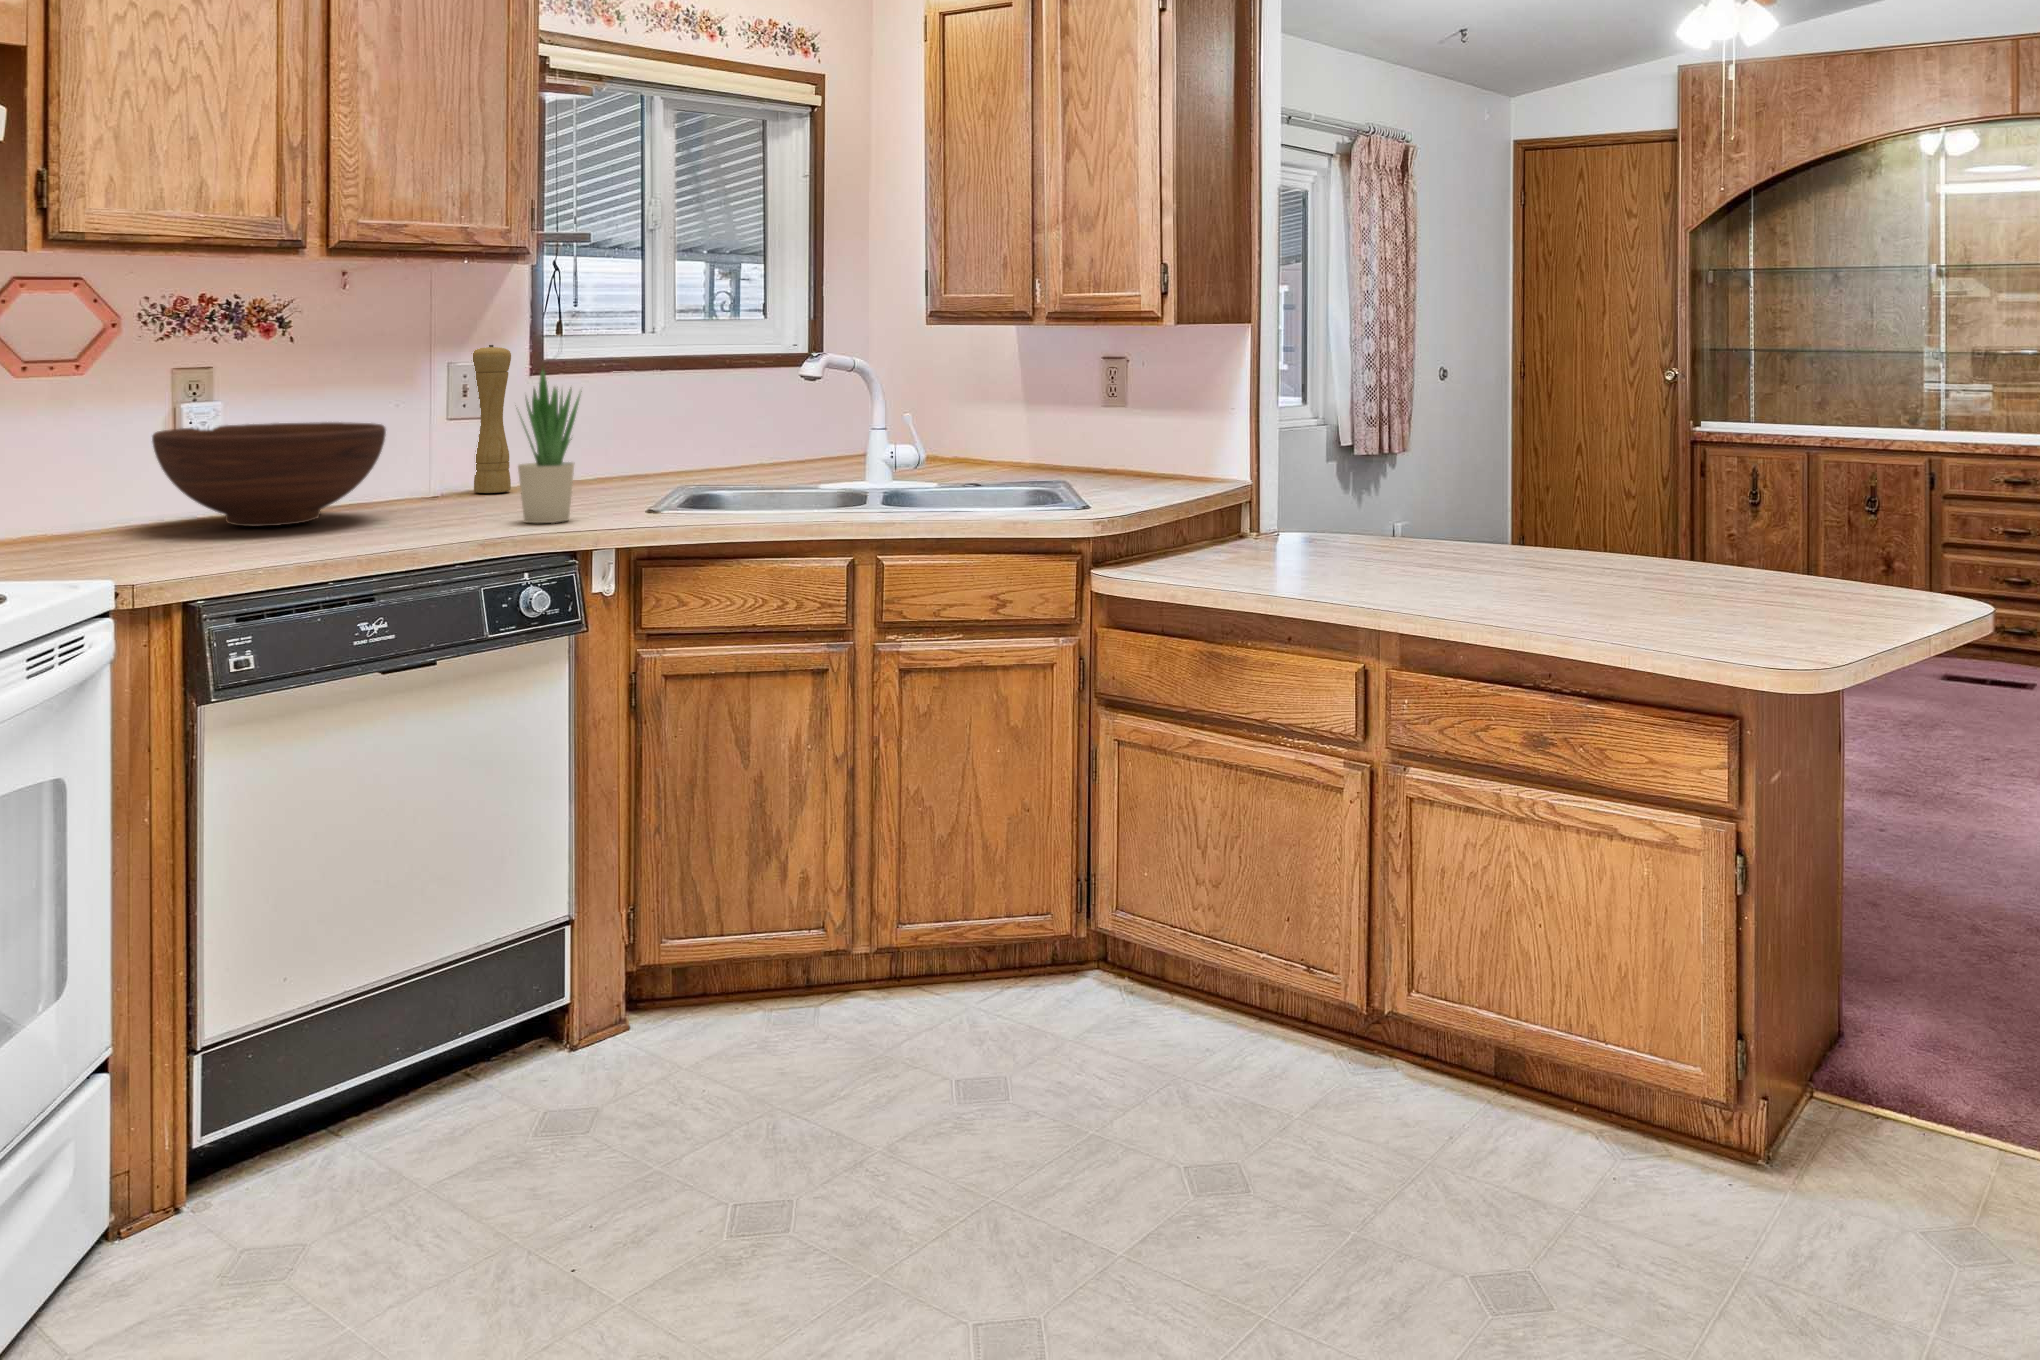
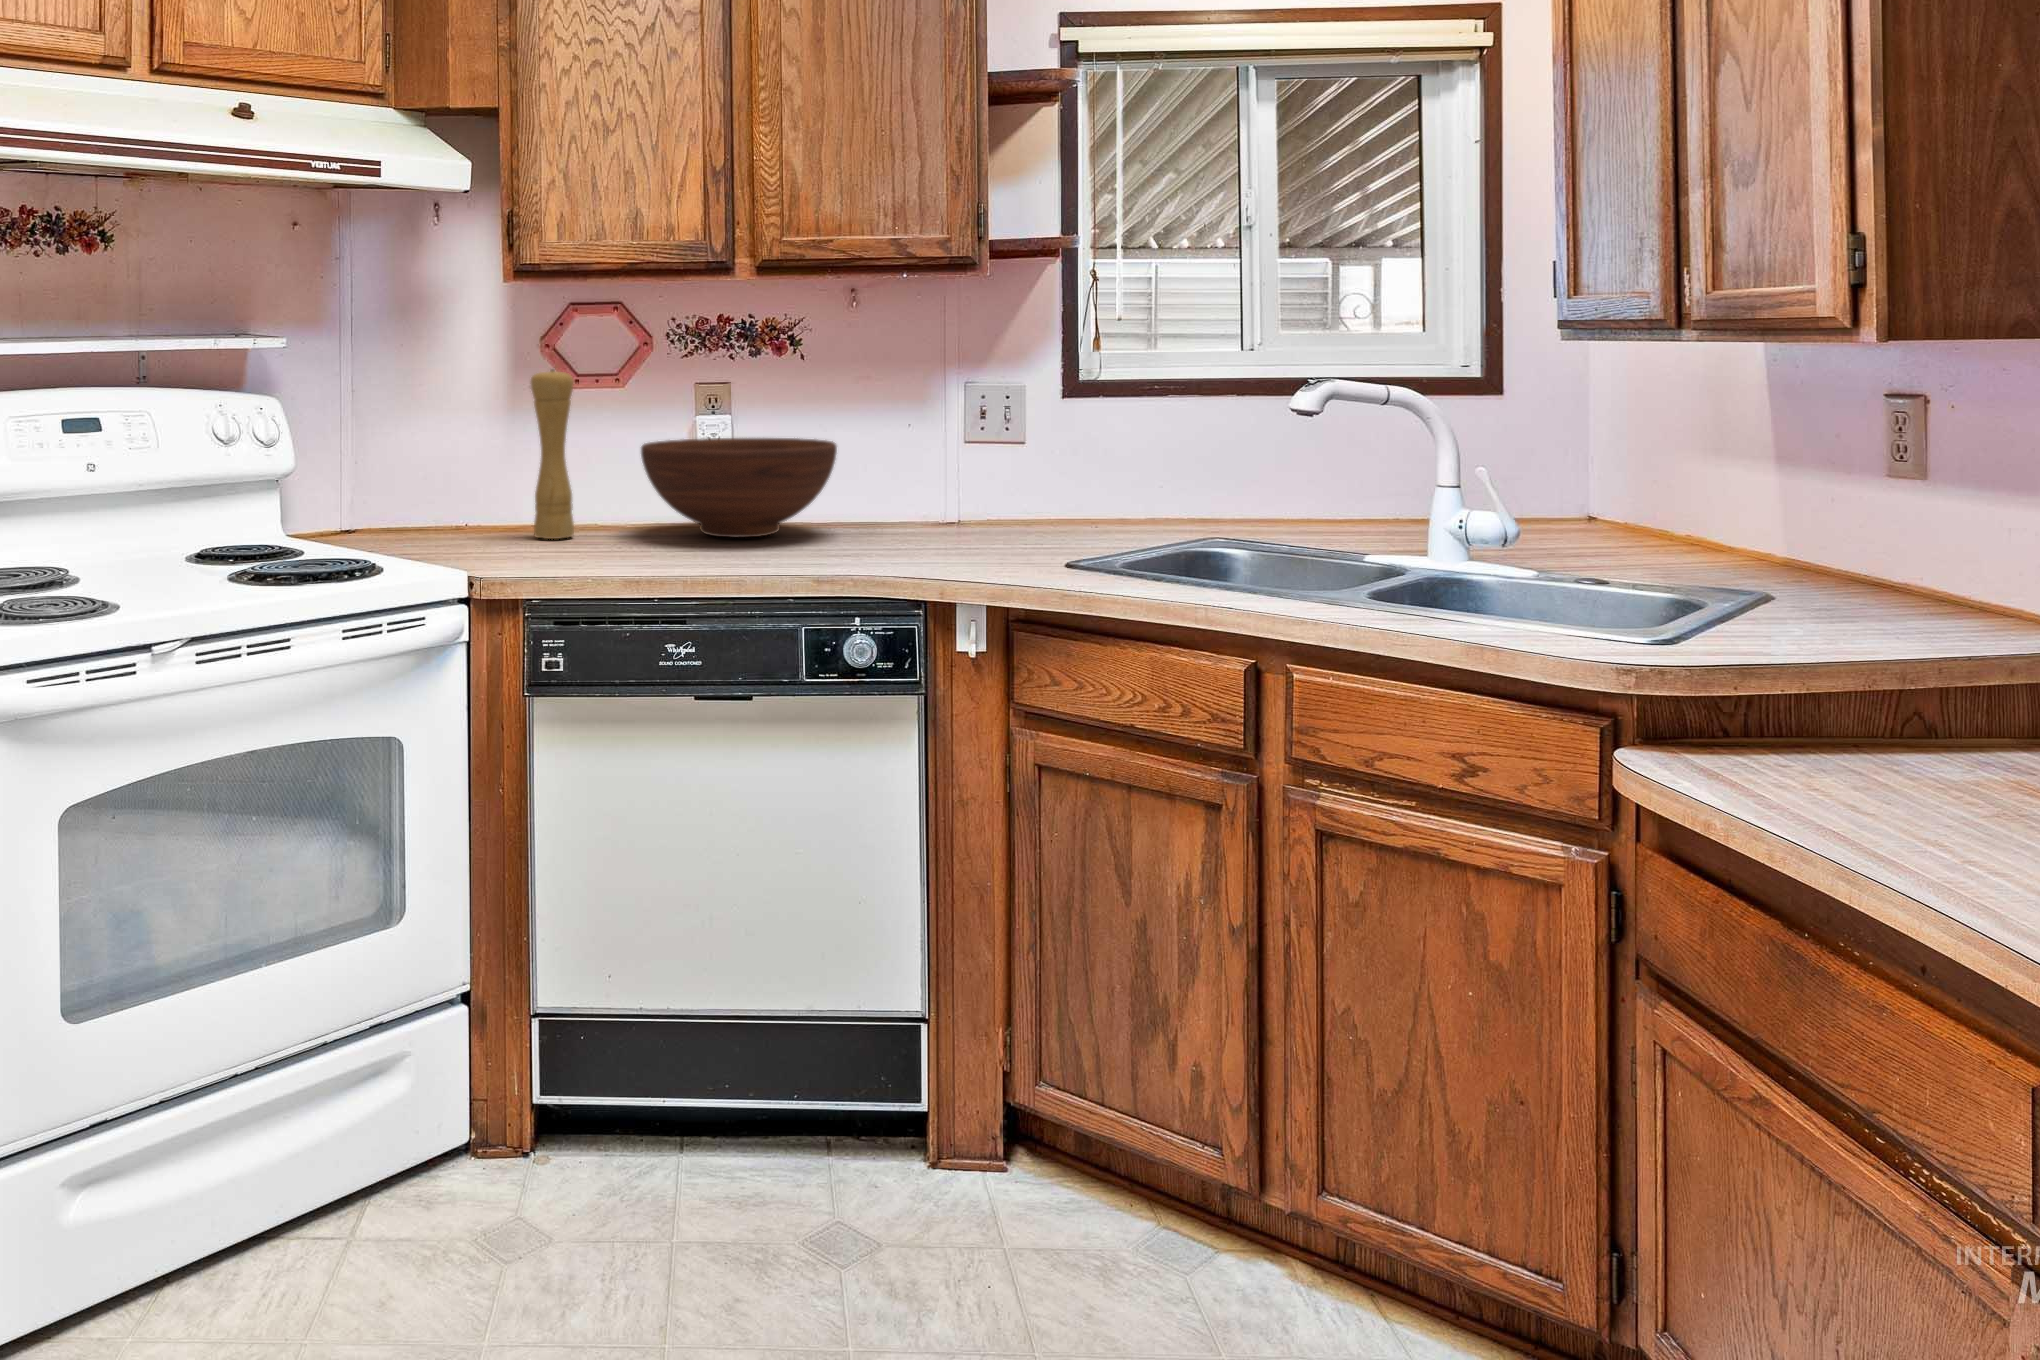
pepper mill: present [473,345,511,493] -> present [530,369,574,539]
potted plant: present [518,366,580,523] -> none [909,385,984,565]

